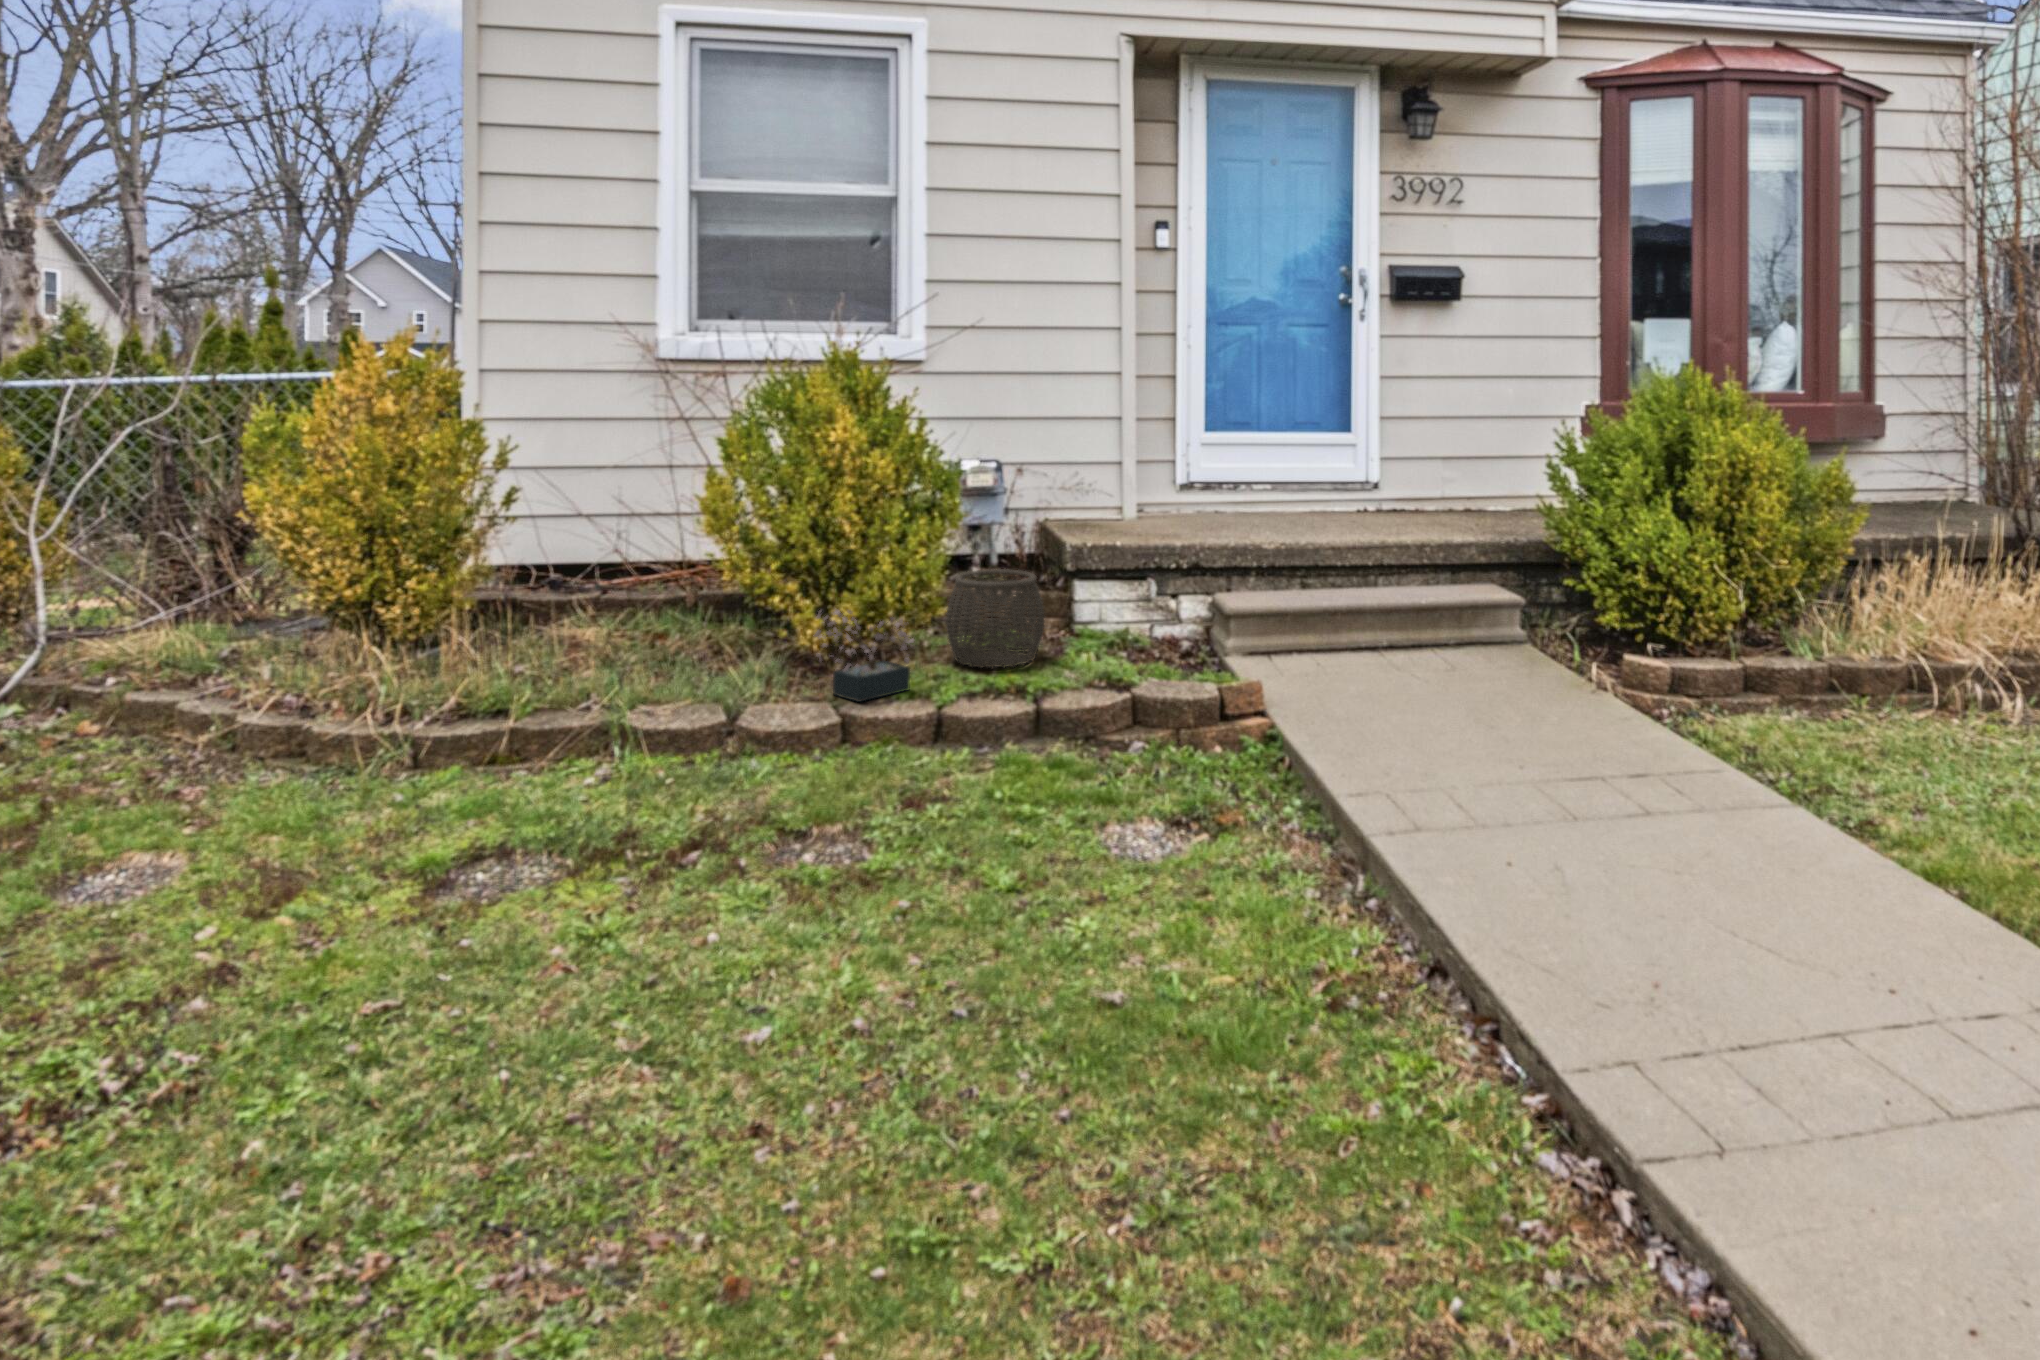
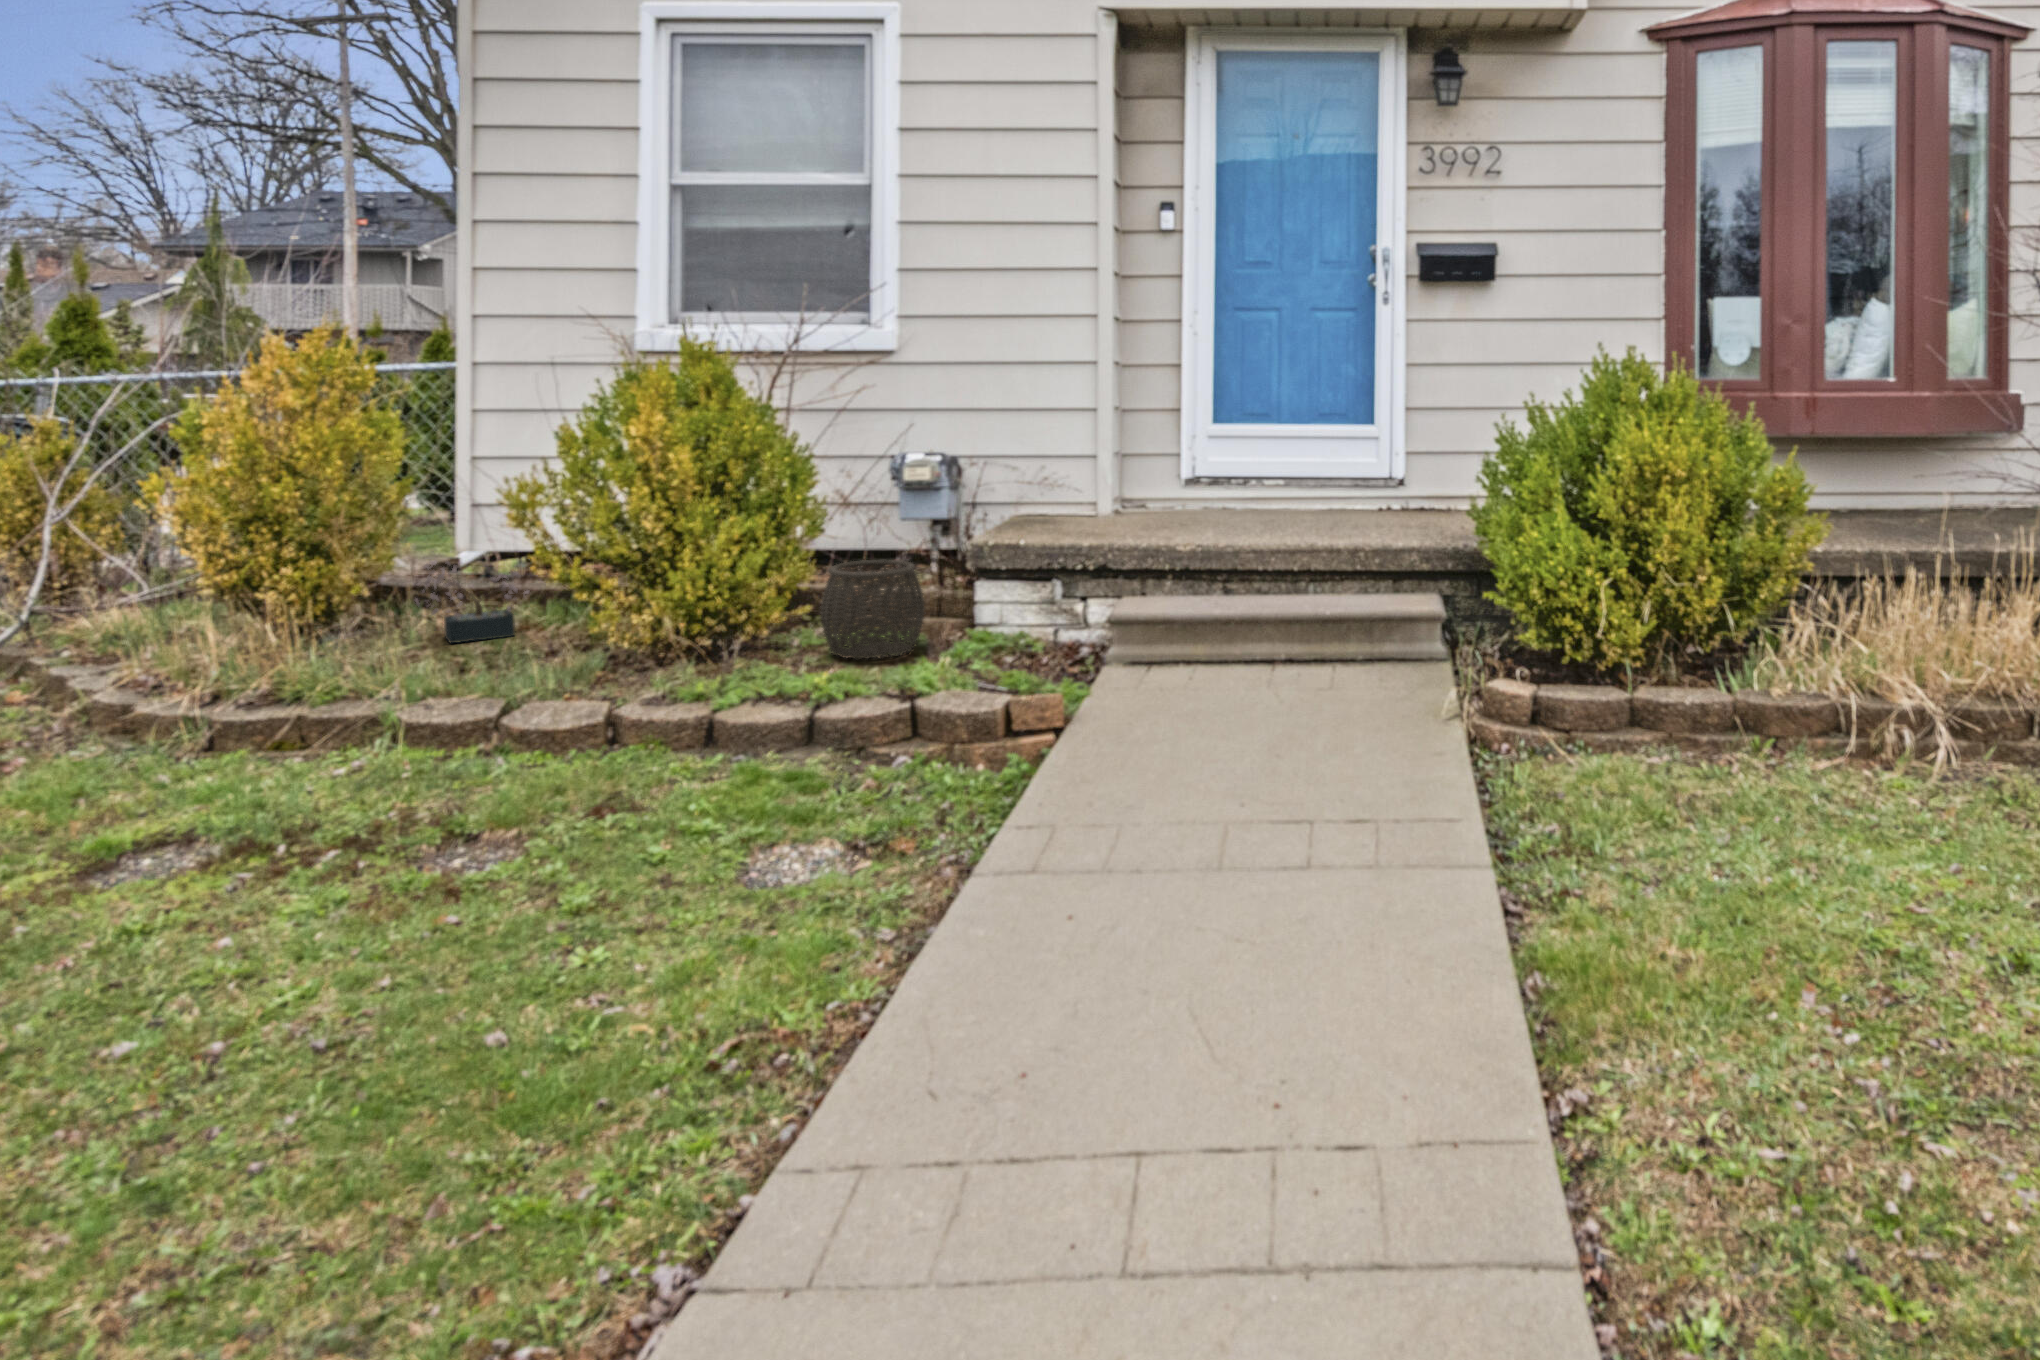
decorative plant: present [815,610,914,702] -> present [415,560,530,643]

